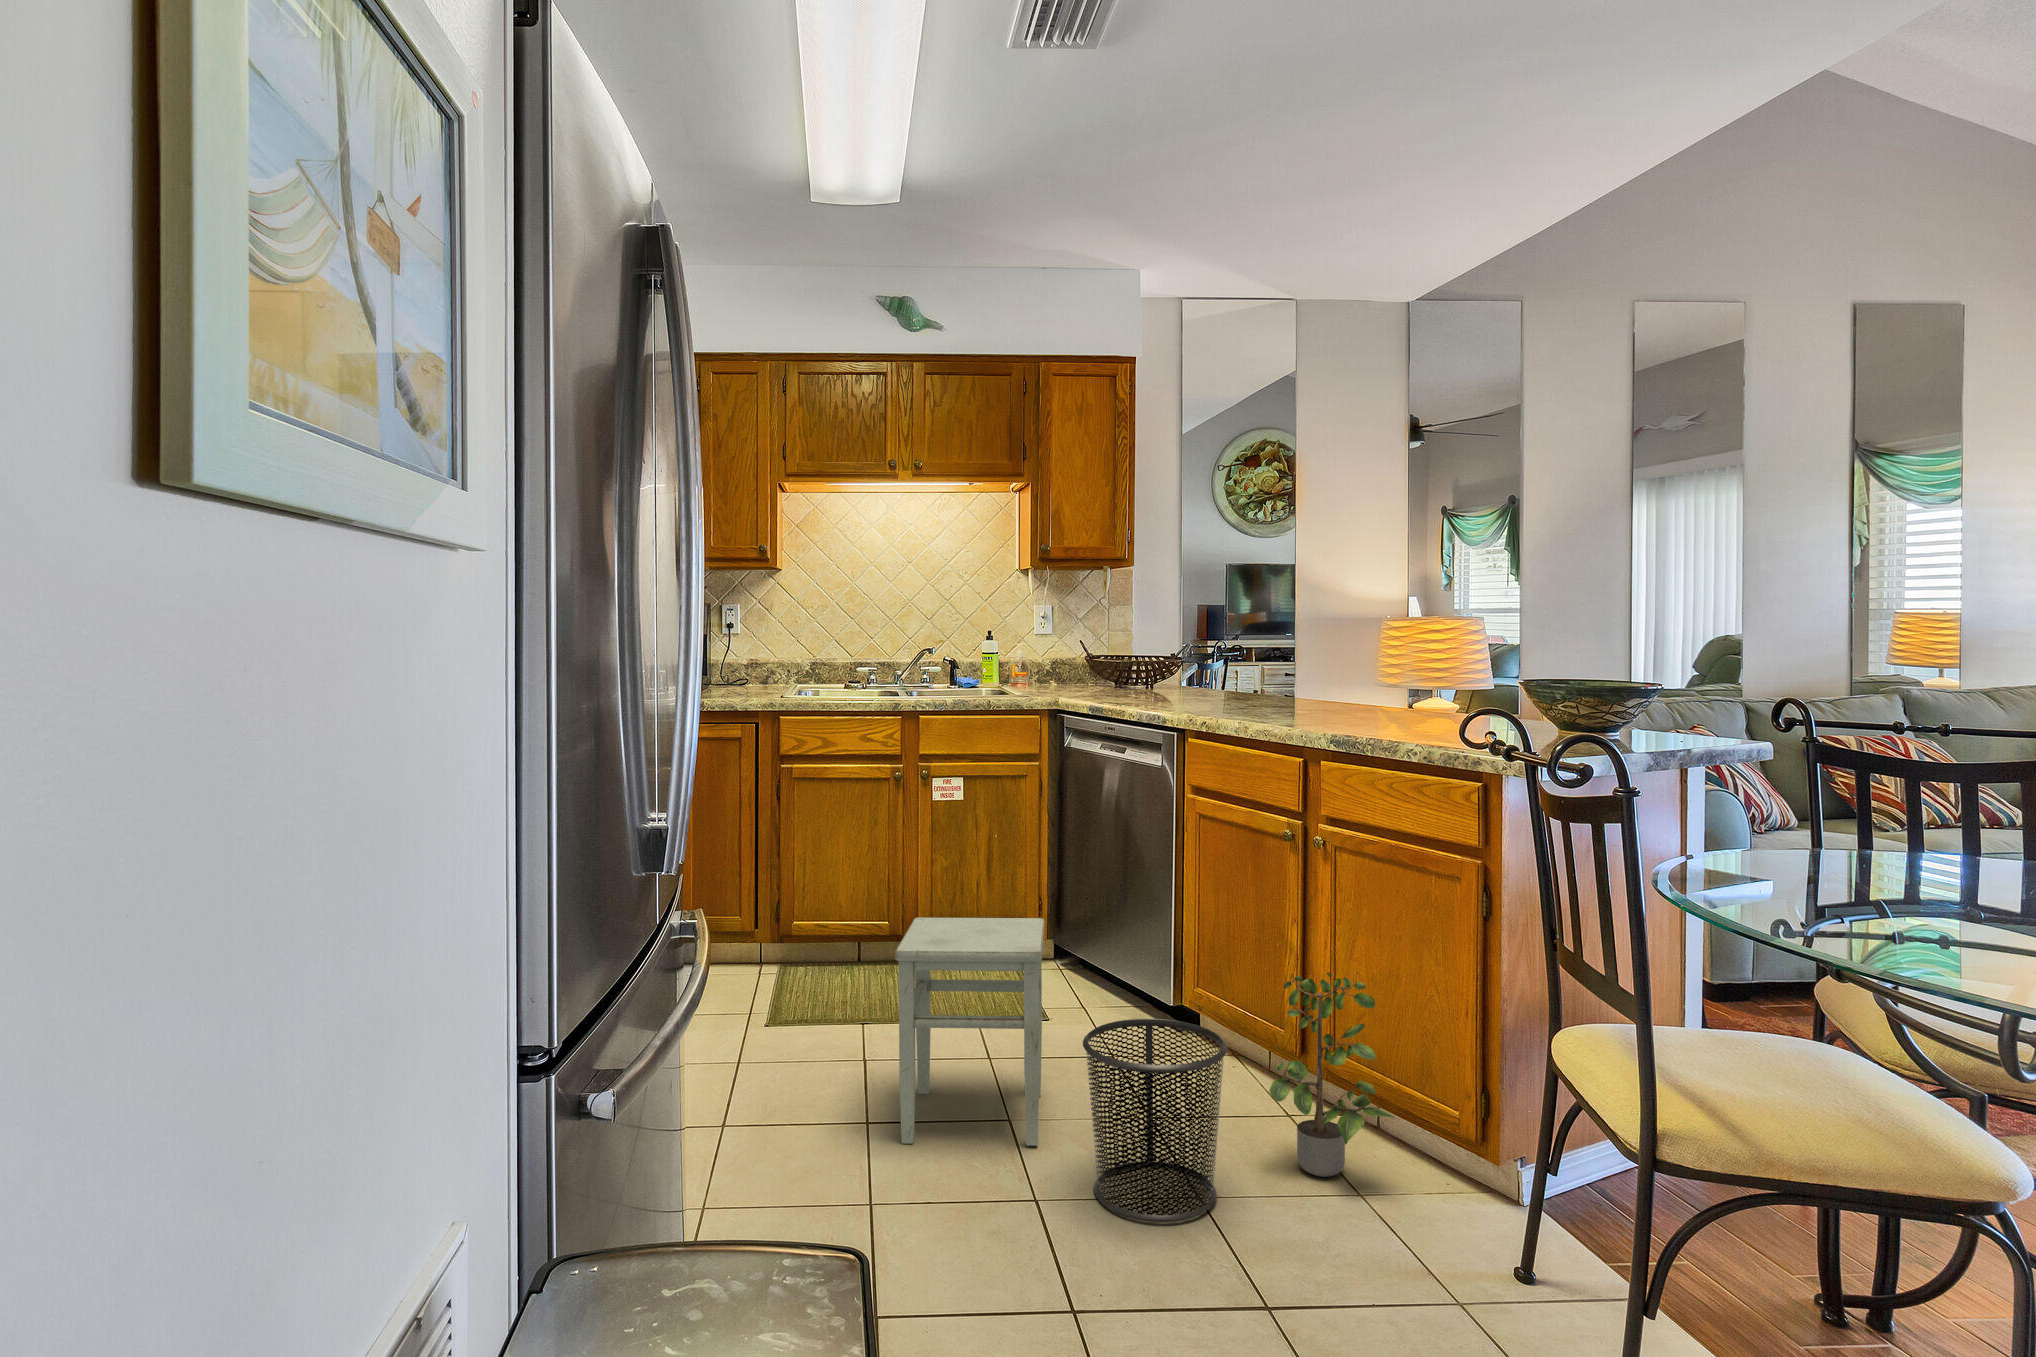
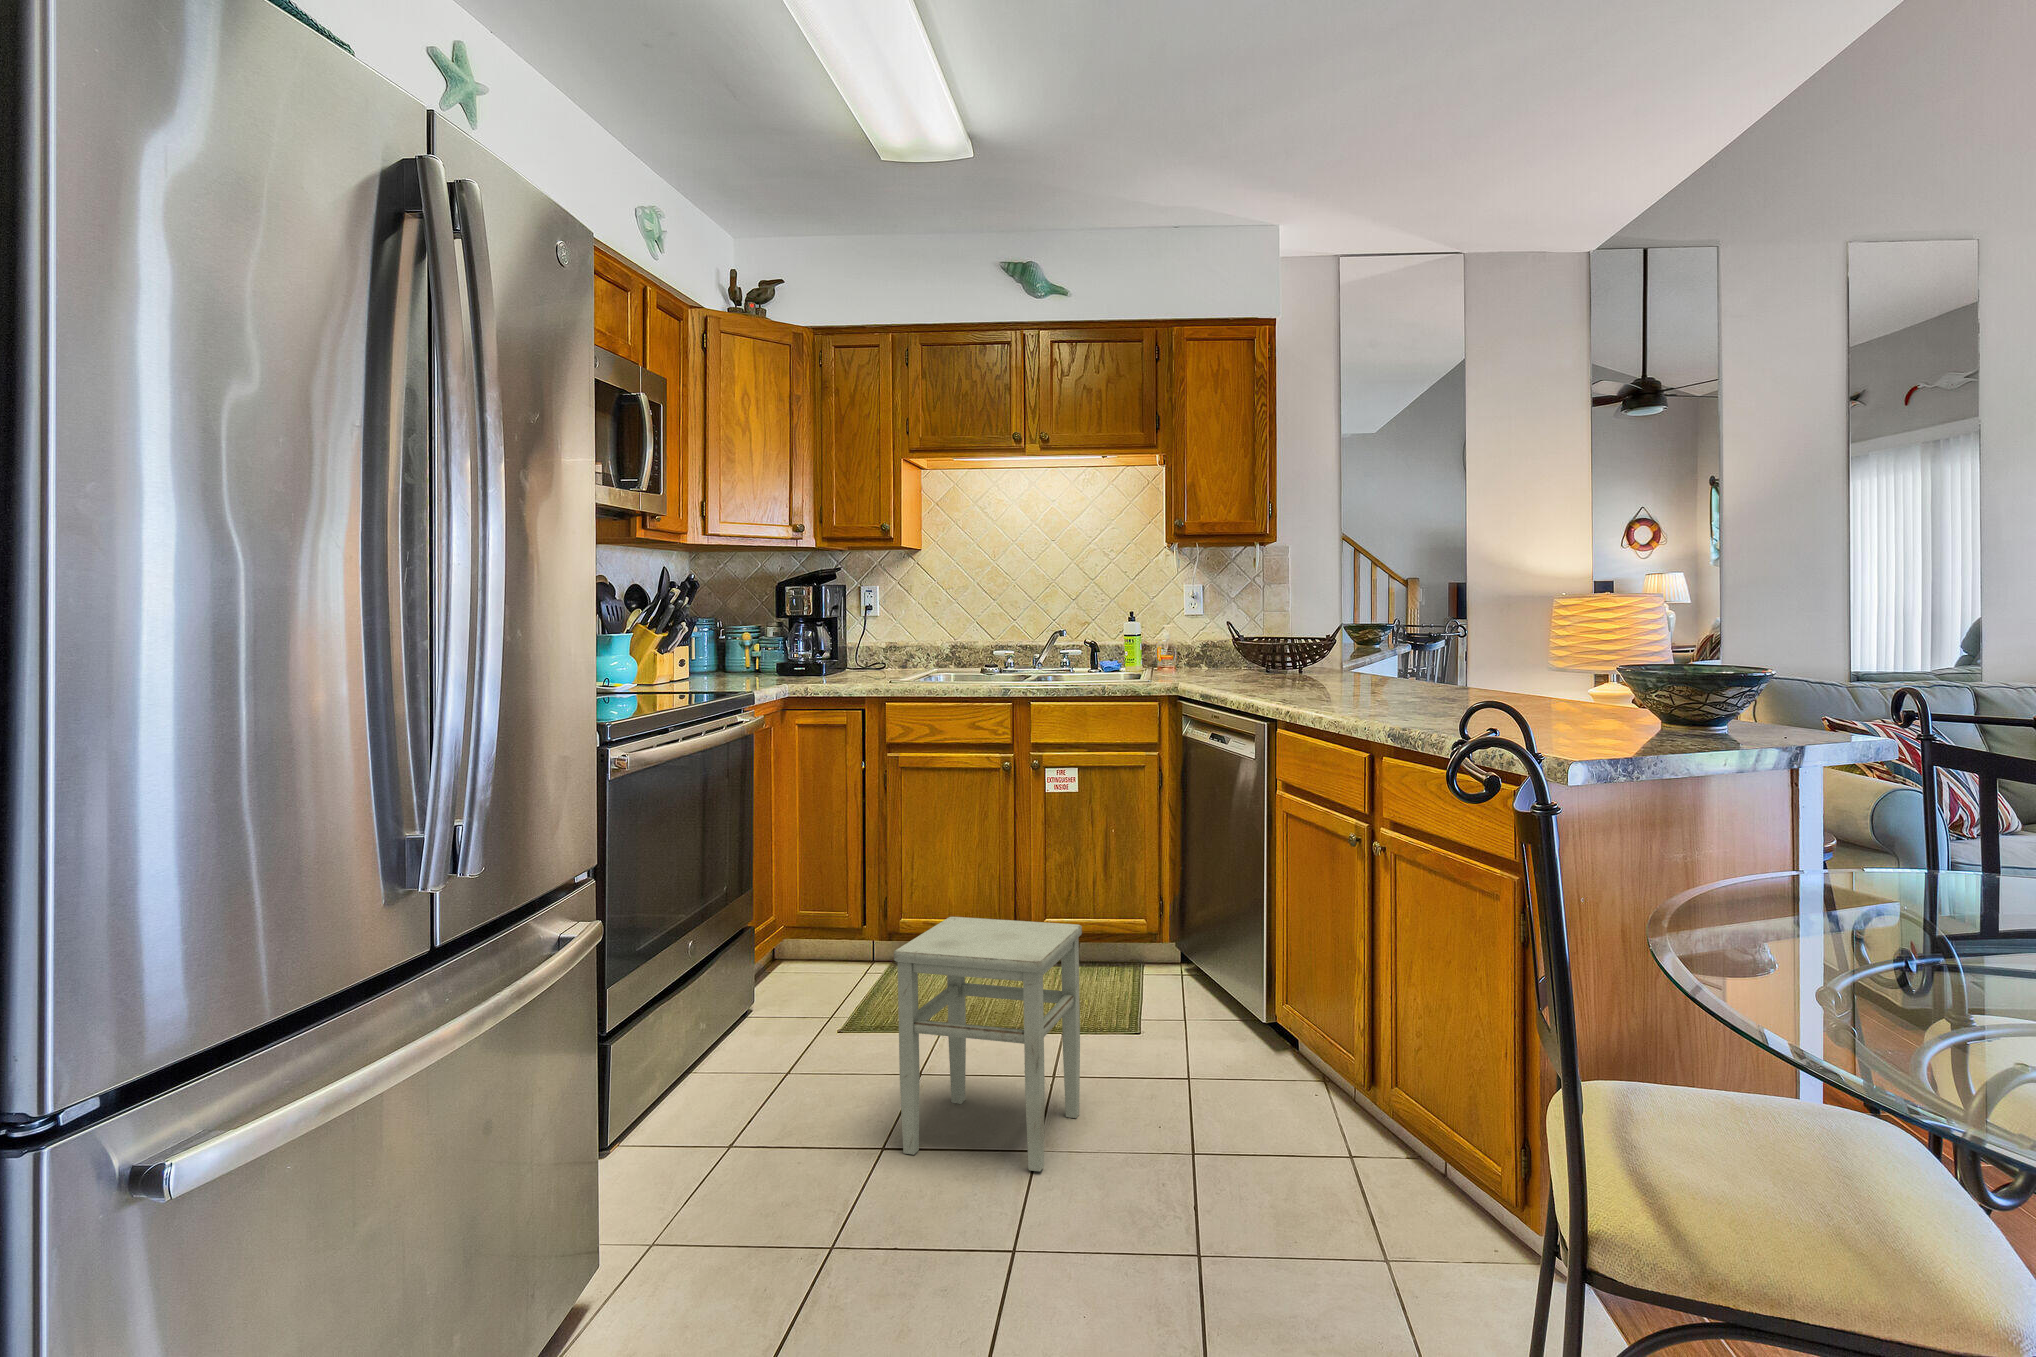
potted plant: present [1269,973,1395,1177] -> none [1286,1002,1425,1246]
waste bin: present [1083,1019,1227,1222] -> none [1056,1043,1218,1275]

